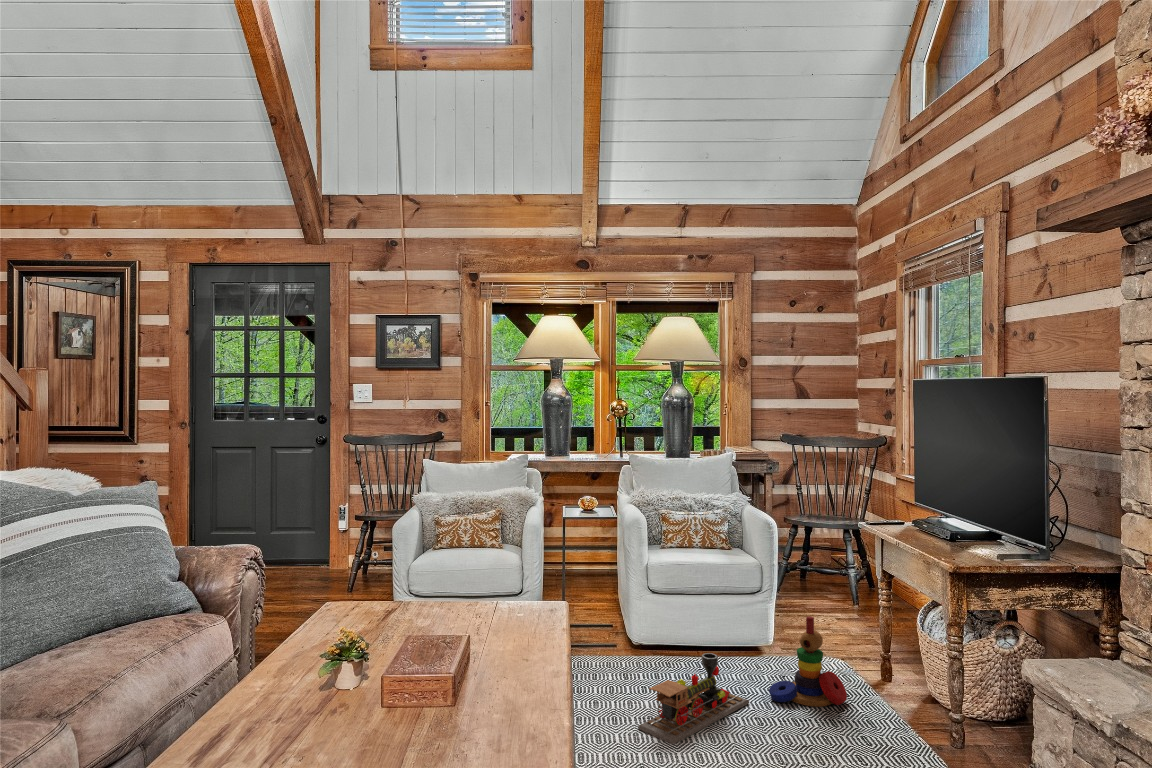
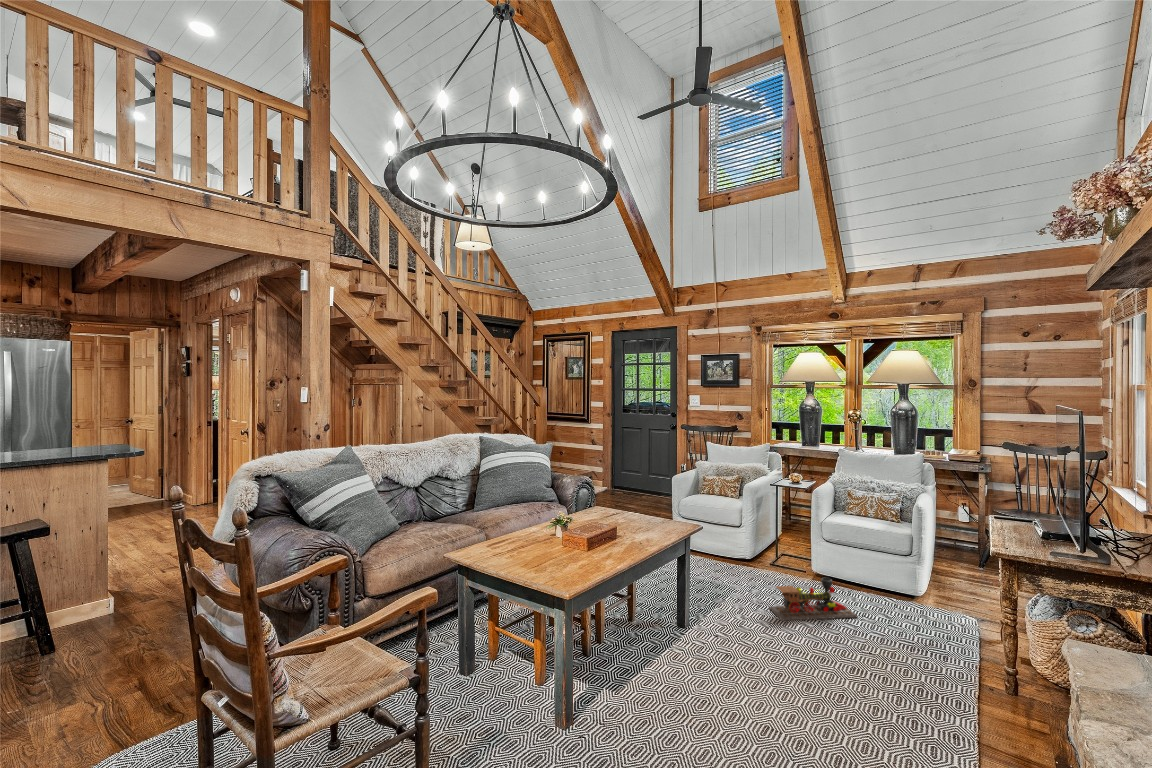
stacking toy: present [769,616,847,707] -> none [876,571,937,636]

